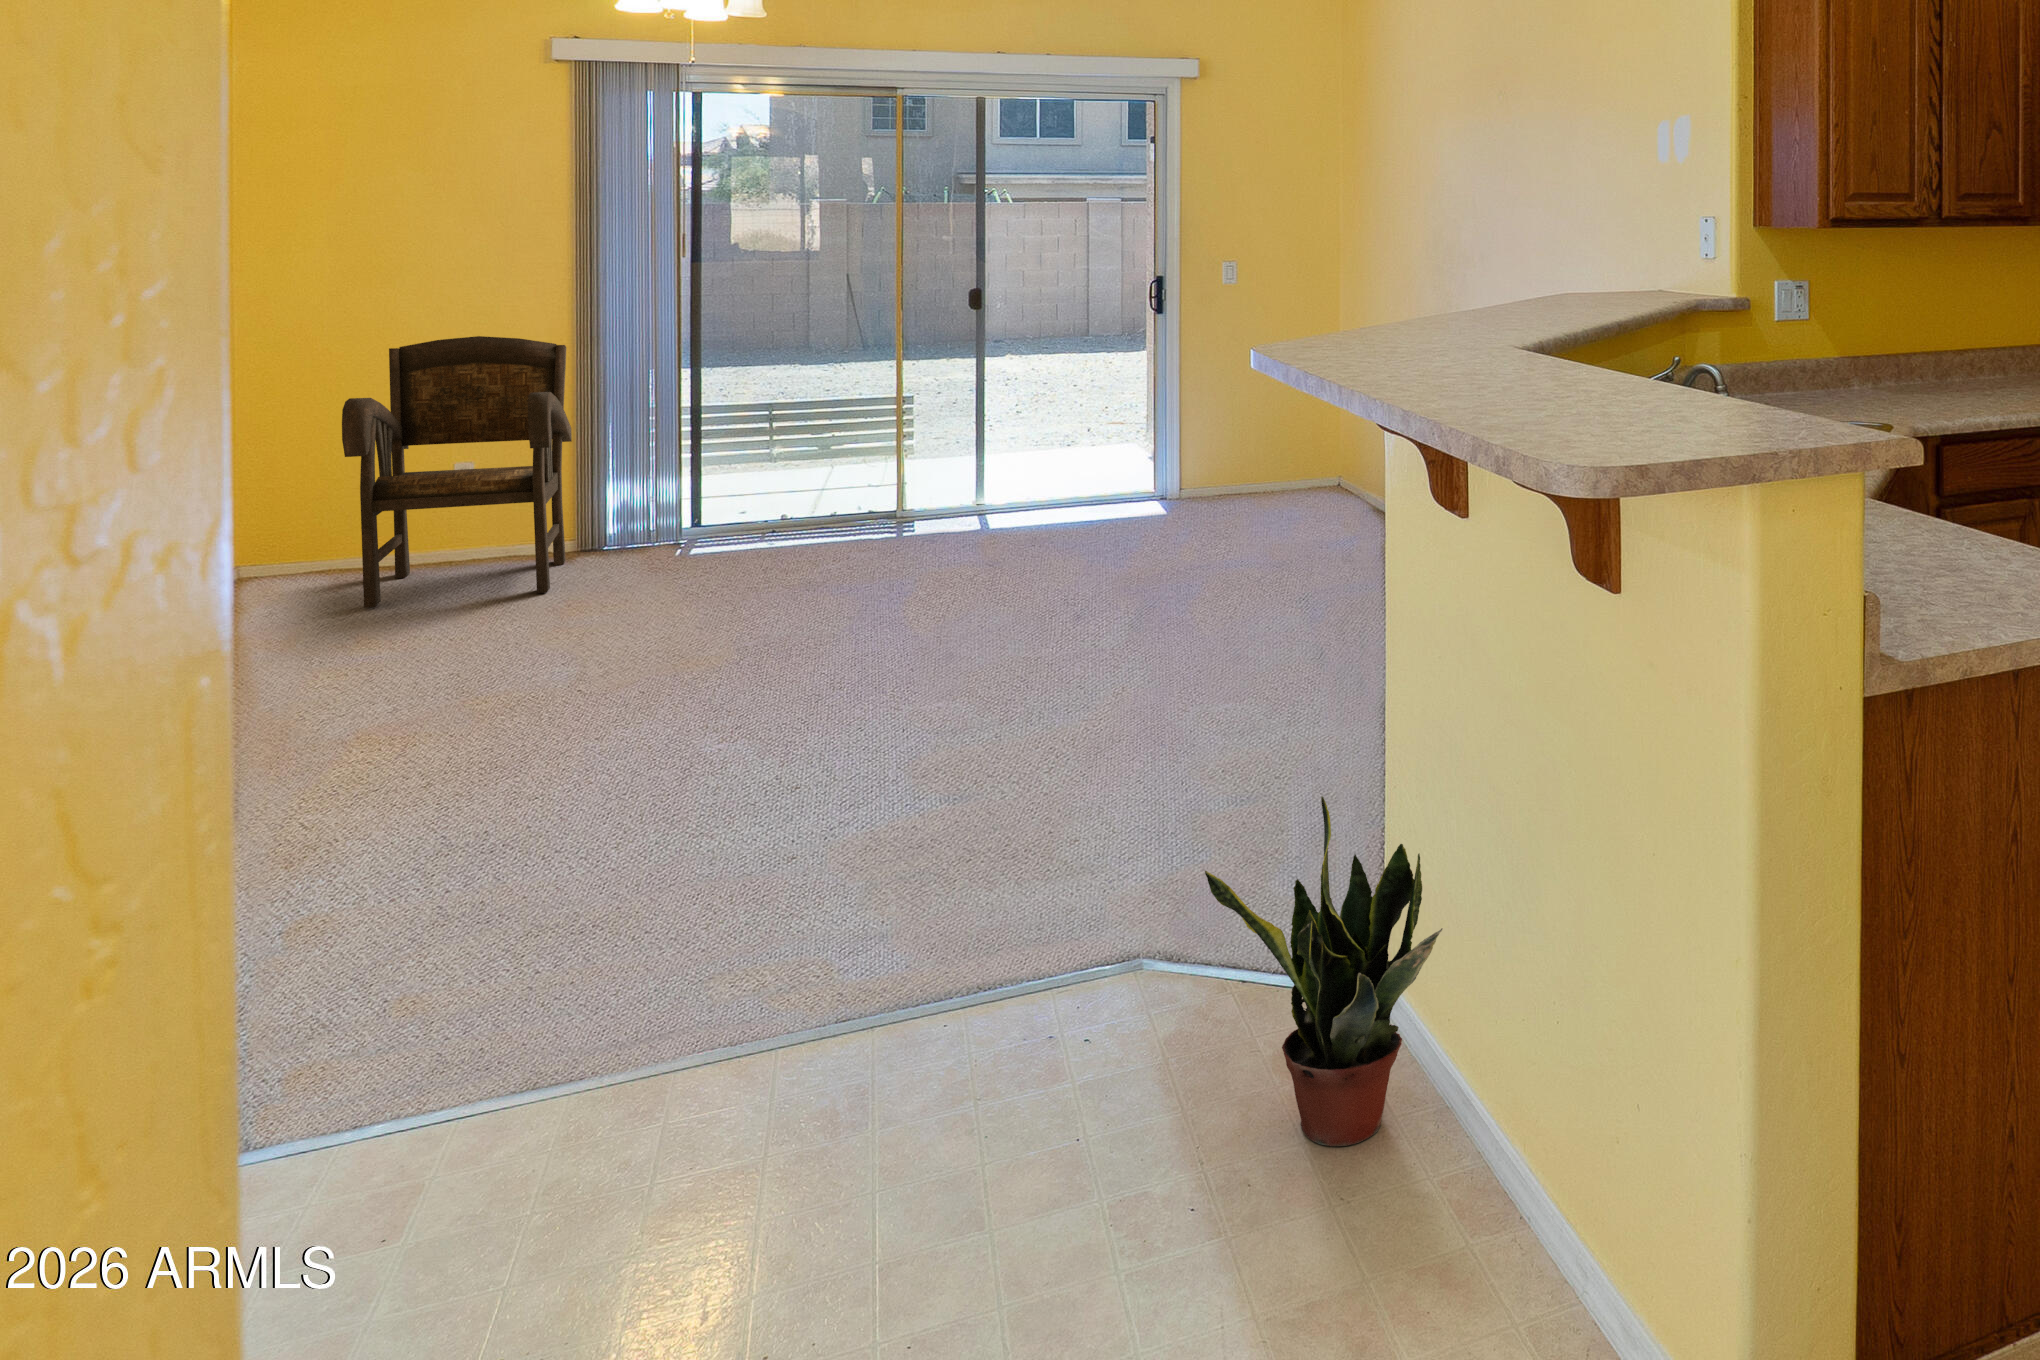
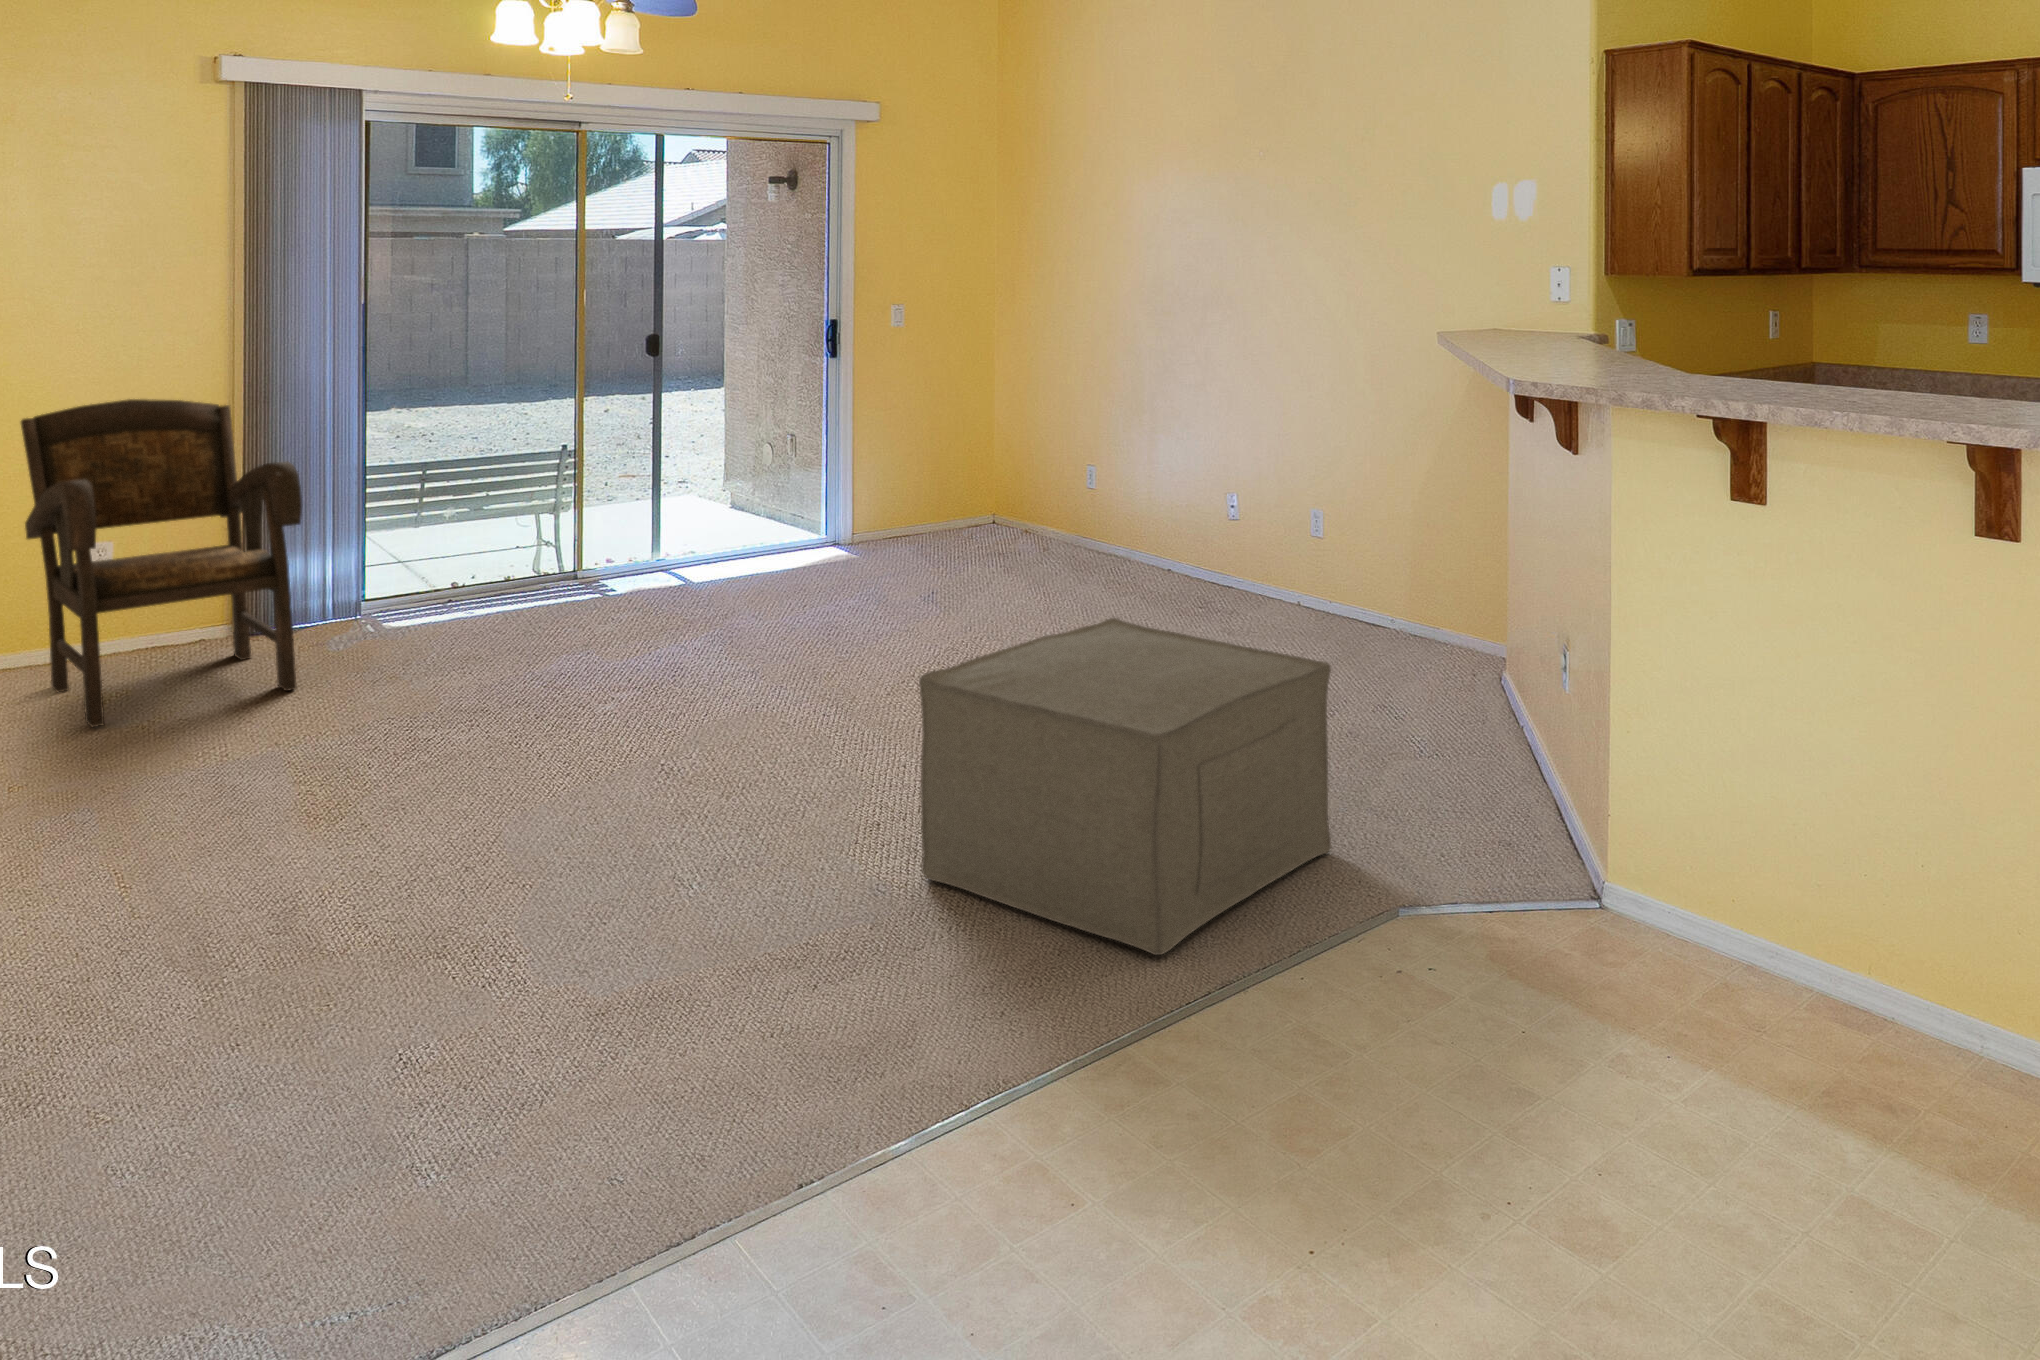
ottoman: none [699,579,1117,940] -> present [919,618,1331,955]
potted plant: present [1205,796,1442,1146] -> none [1699,751,1881,1010]

